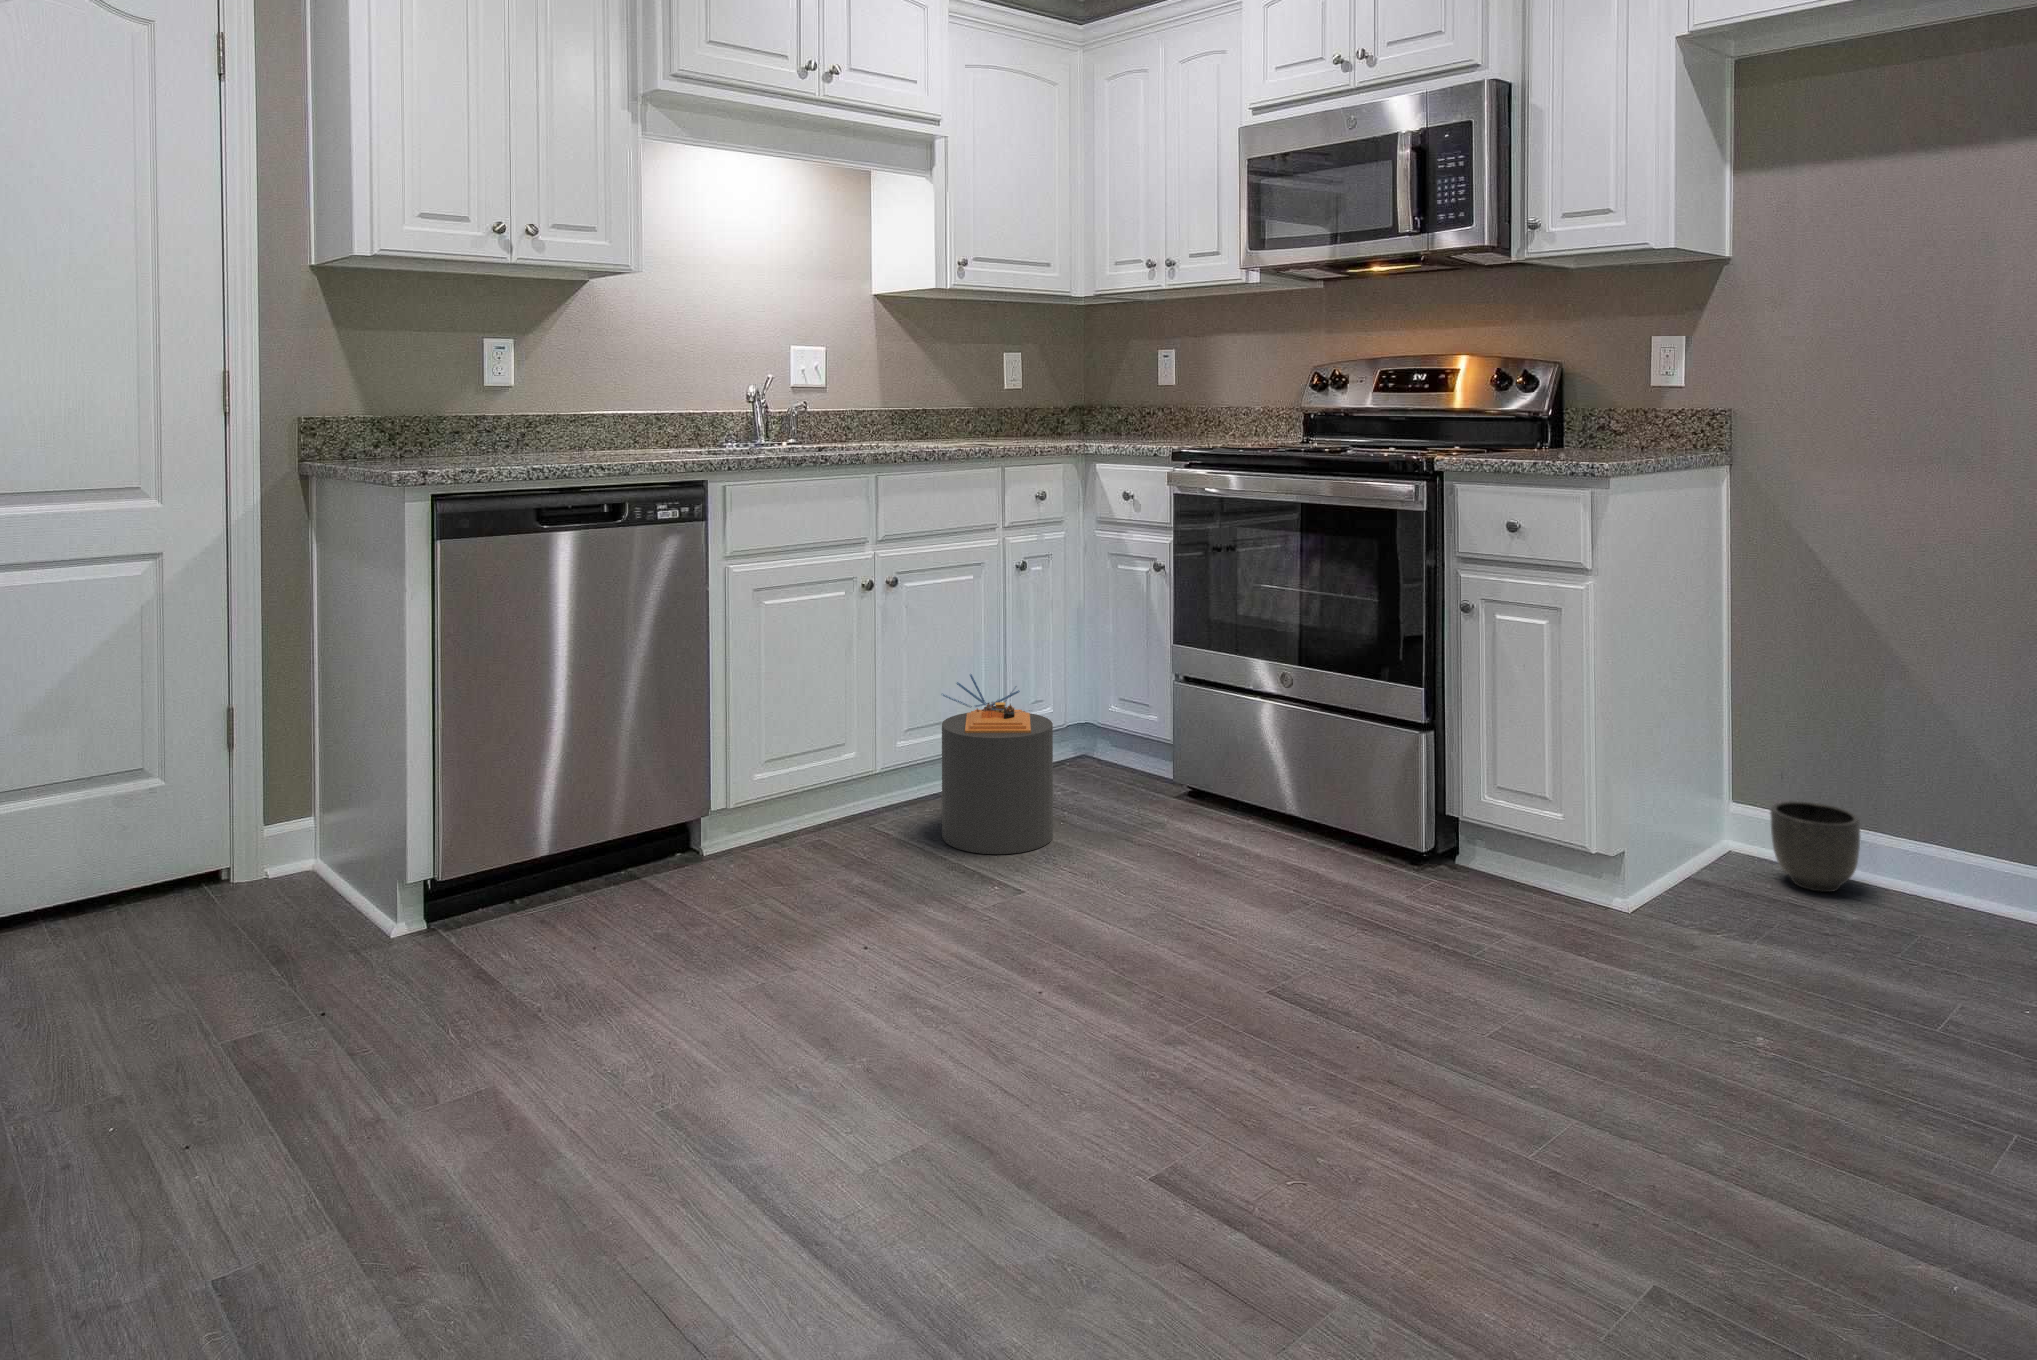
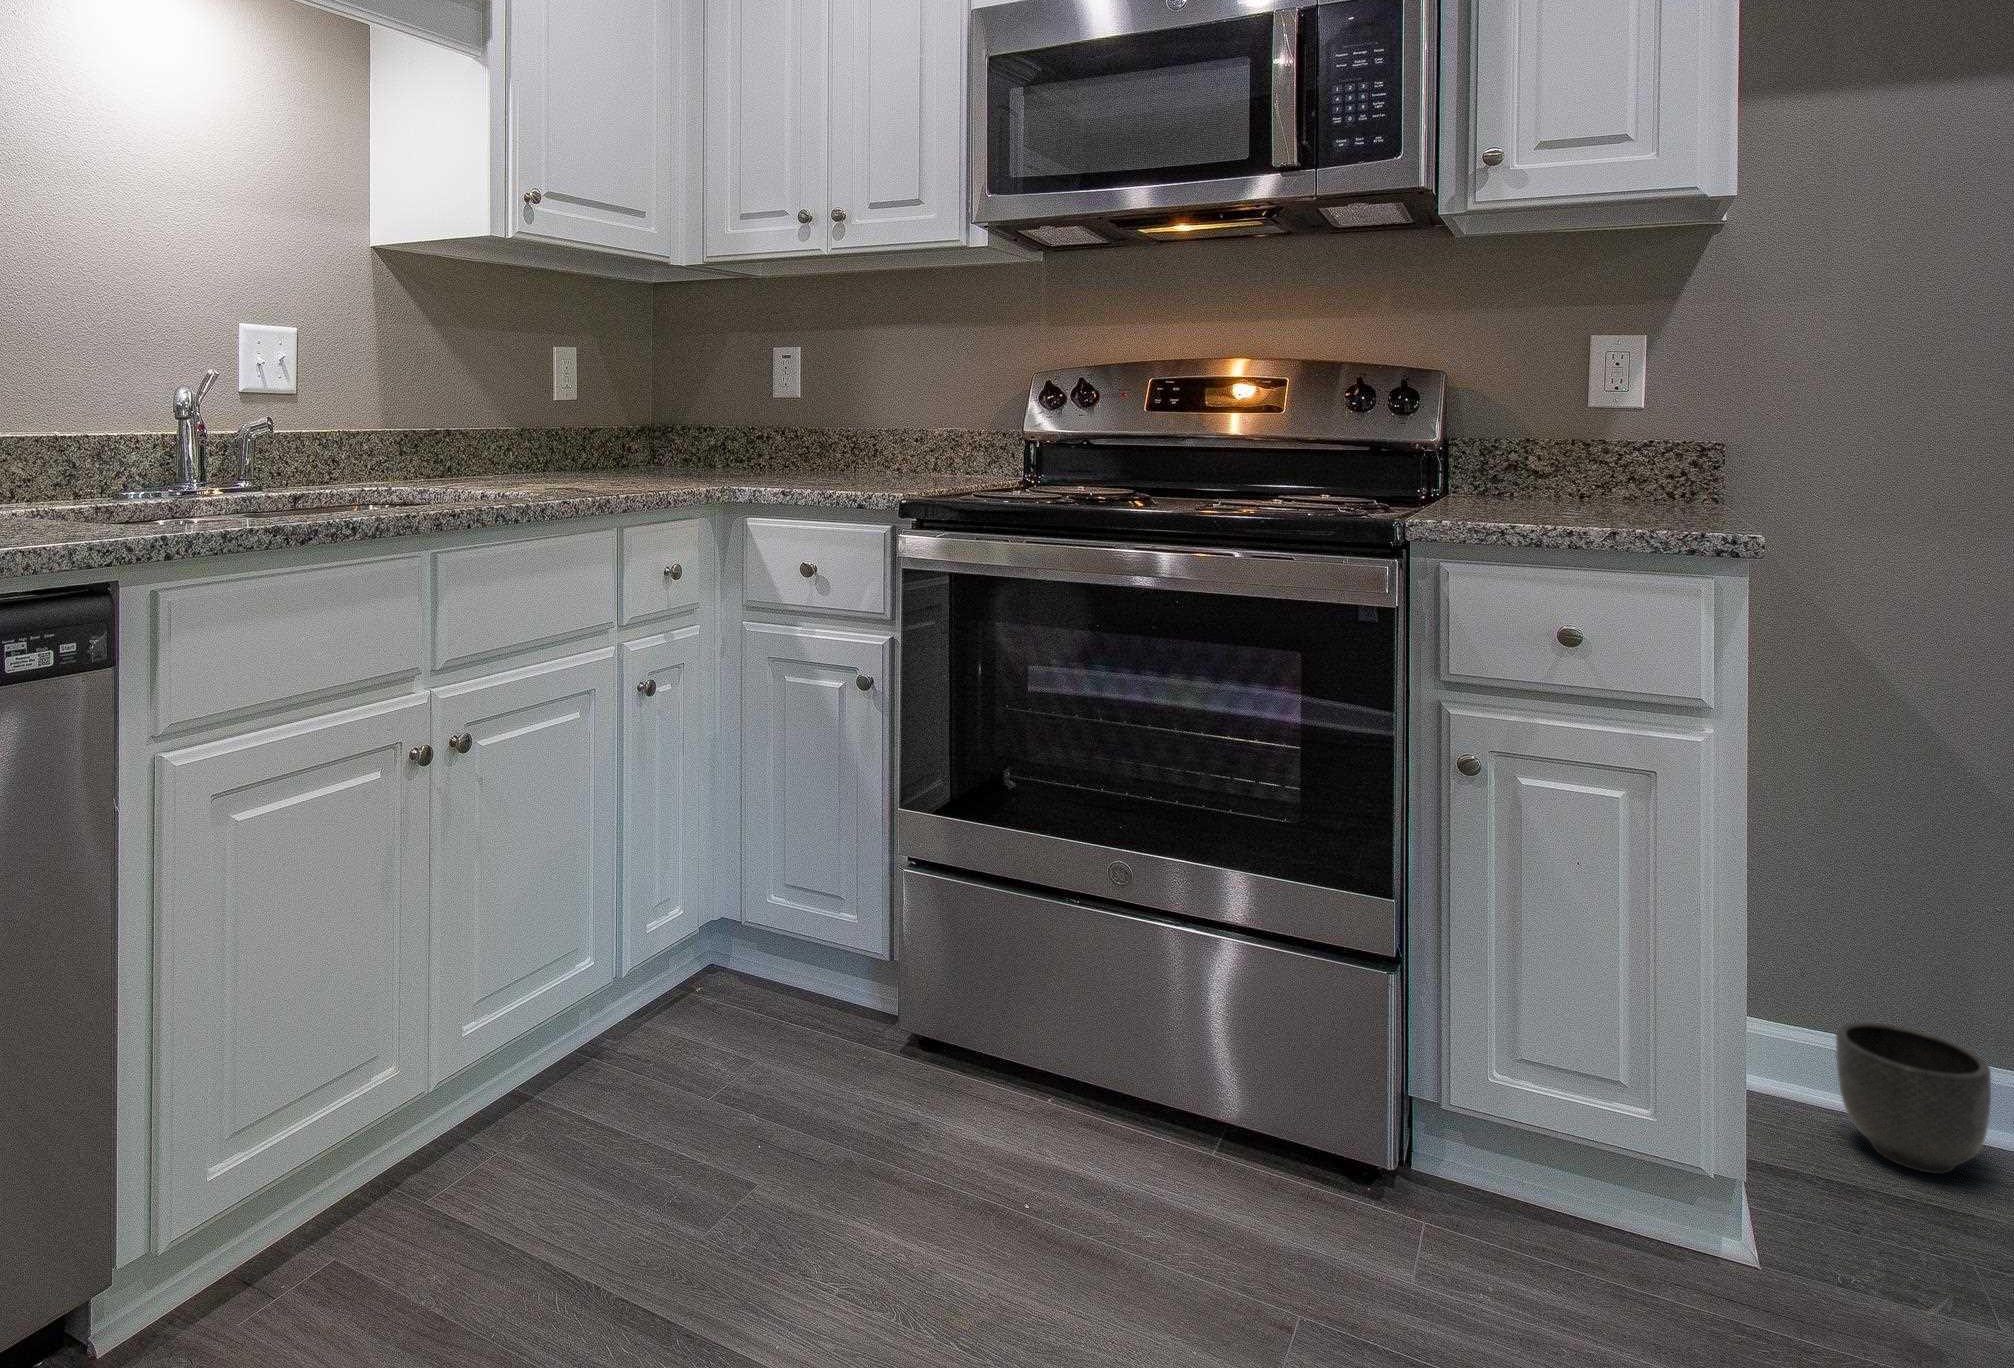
trash can: present [942,674,1053,854] -> none [547,896,762,1266]

